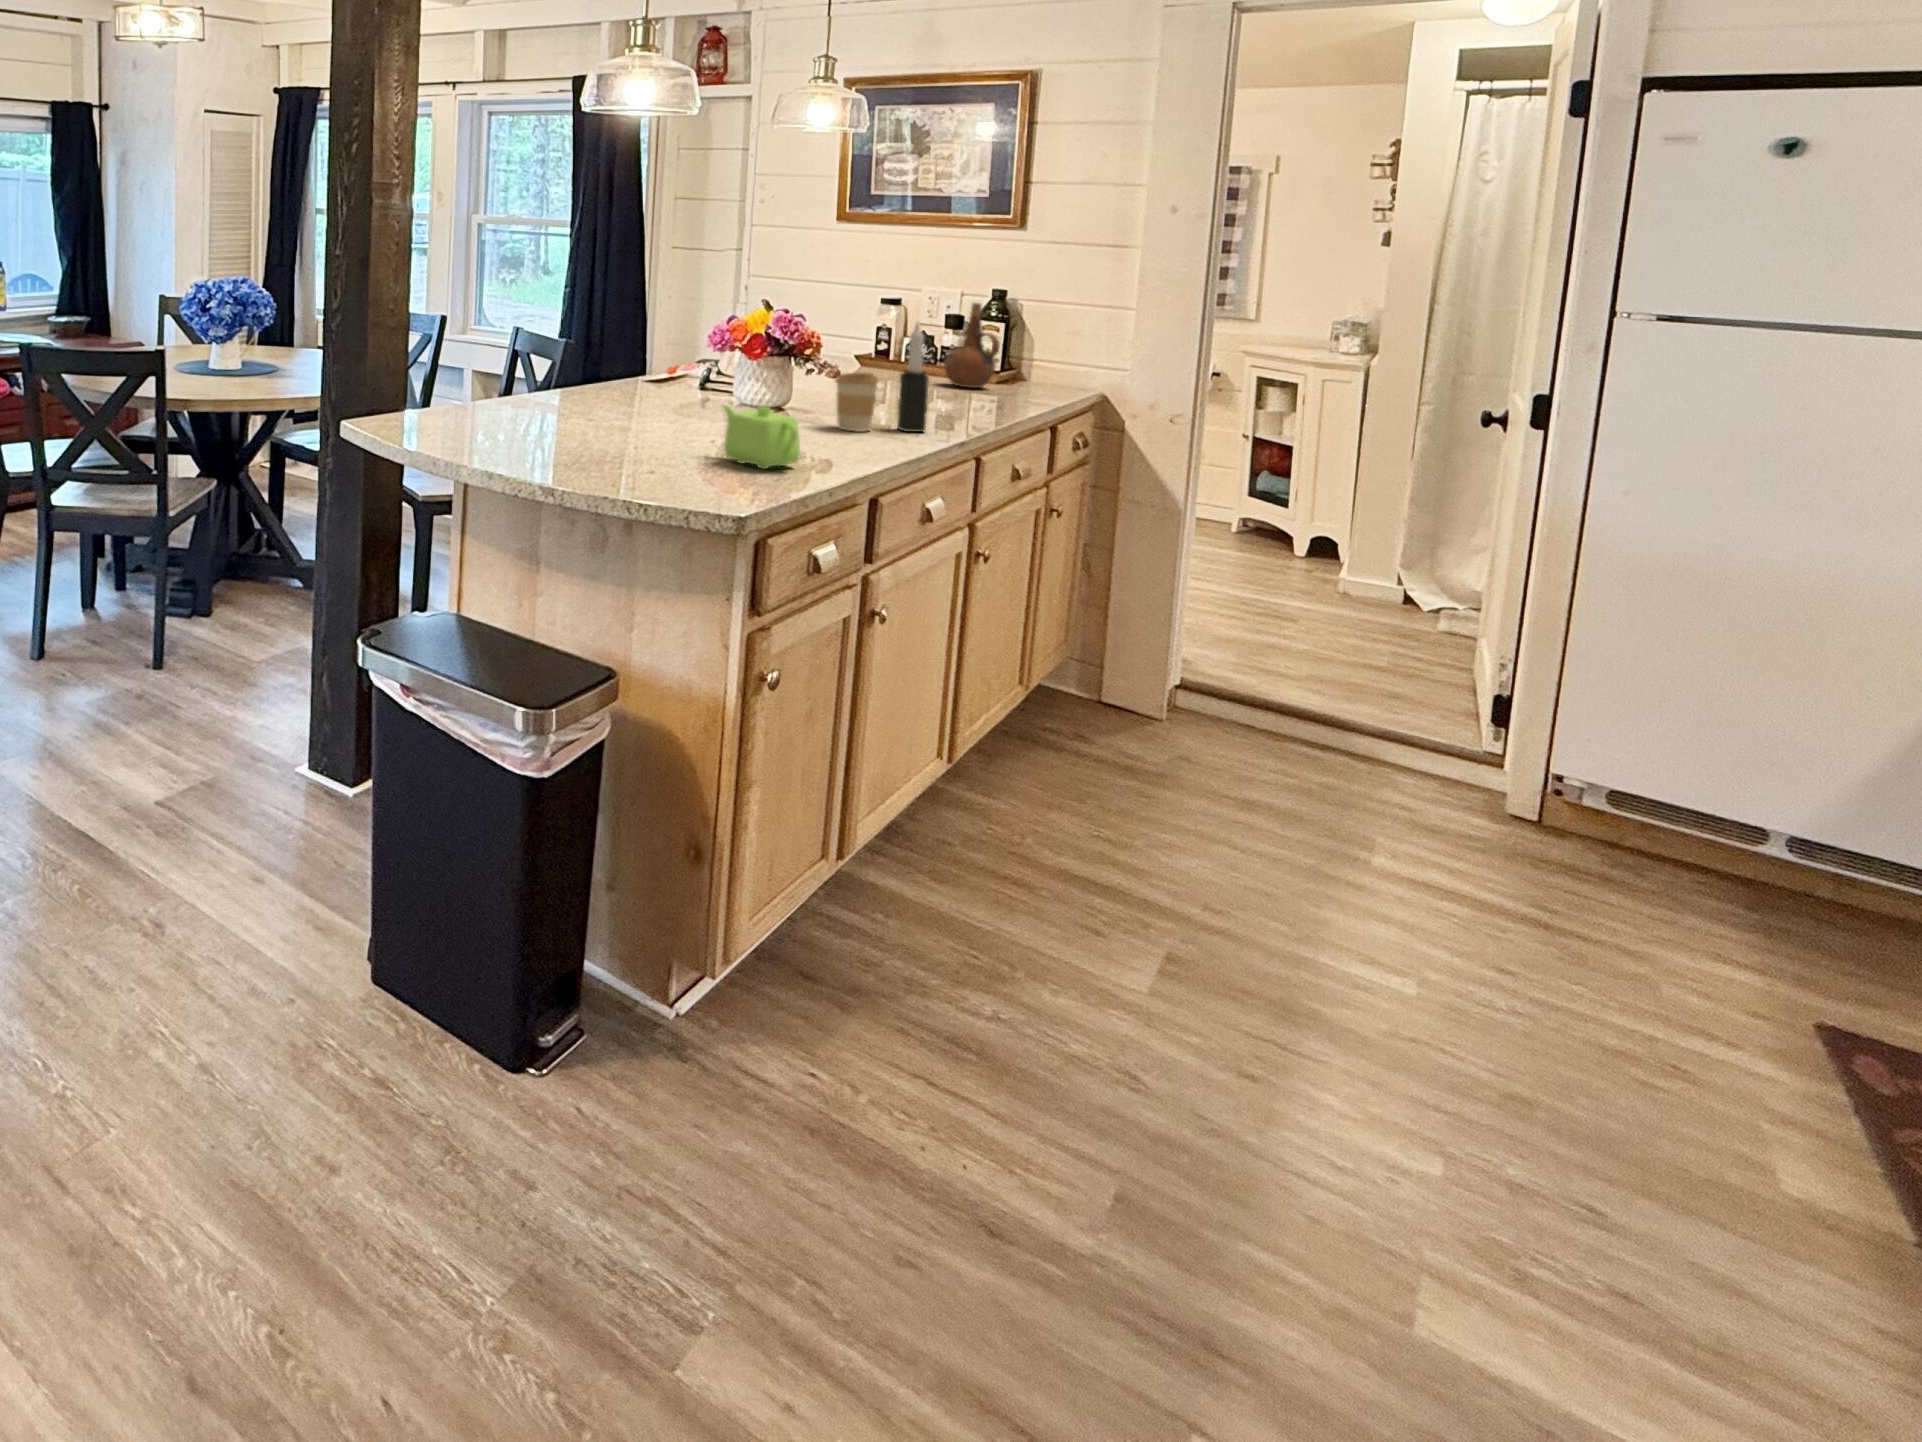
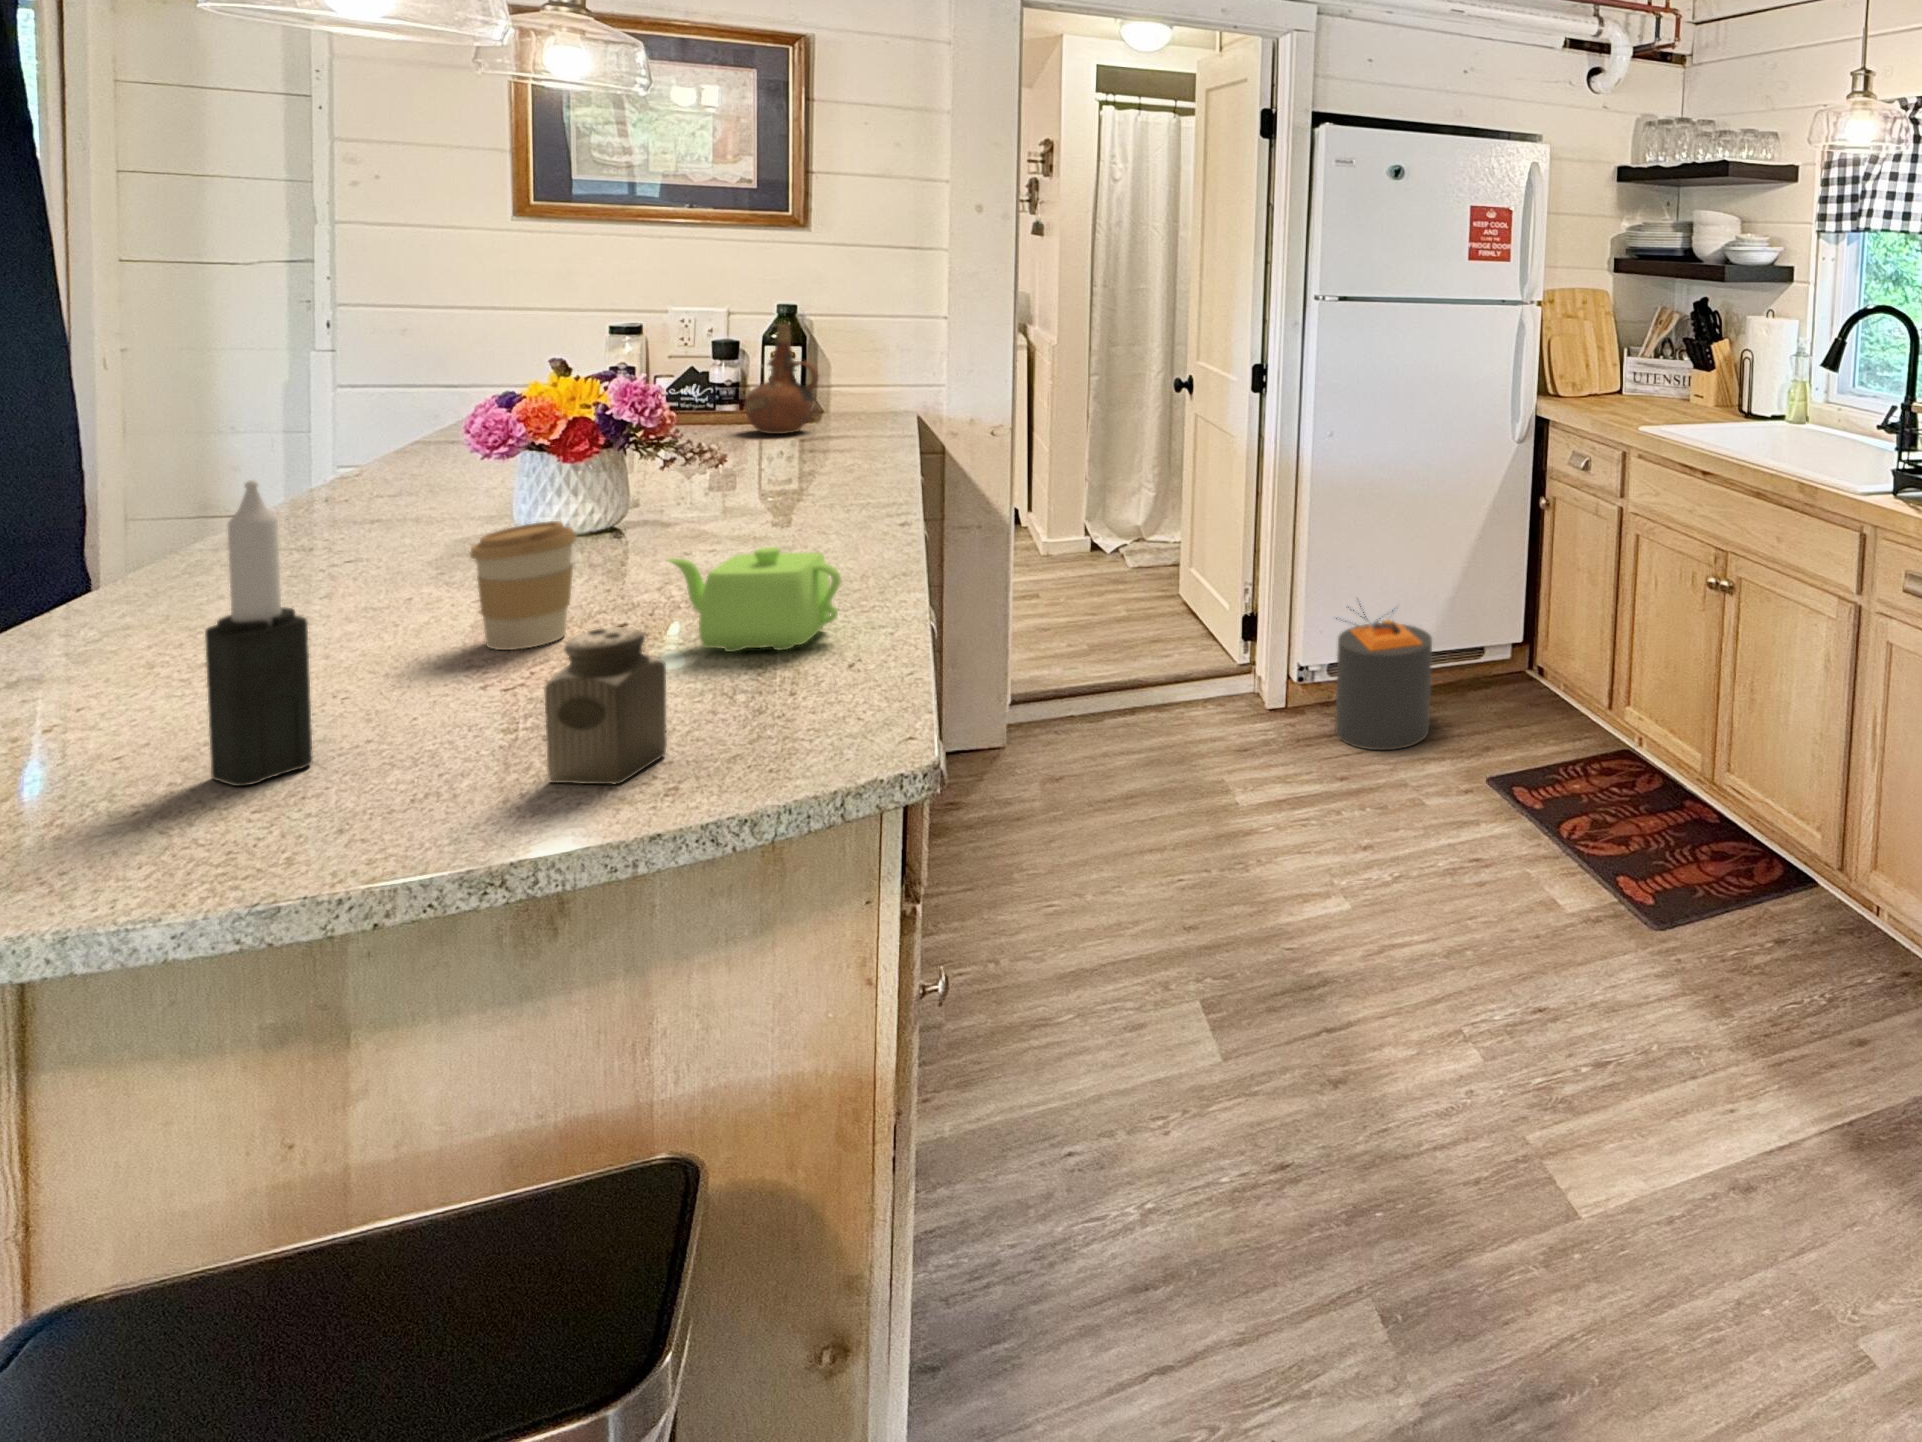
candle: present [897,322,929,432] -> present [205,480,313,786]
coffee cup: present [835,373,878,432] -> present [470,521,576,650]
salt shaker: none [603,409,654,484] -> present [544,627,667,784]
trash can: none [1582,702,1780,935] -> present [1335,598,1432,750]

